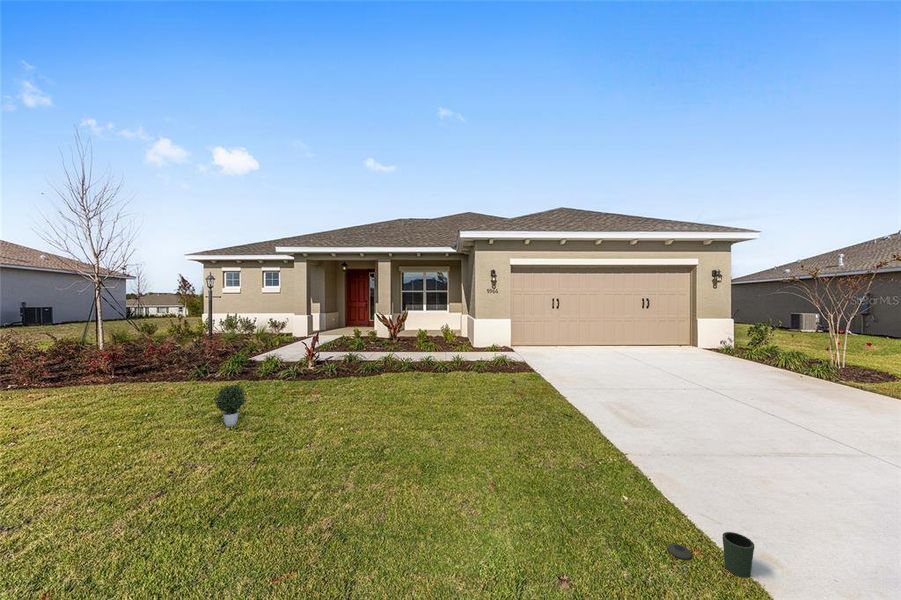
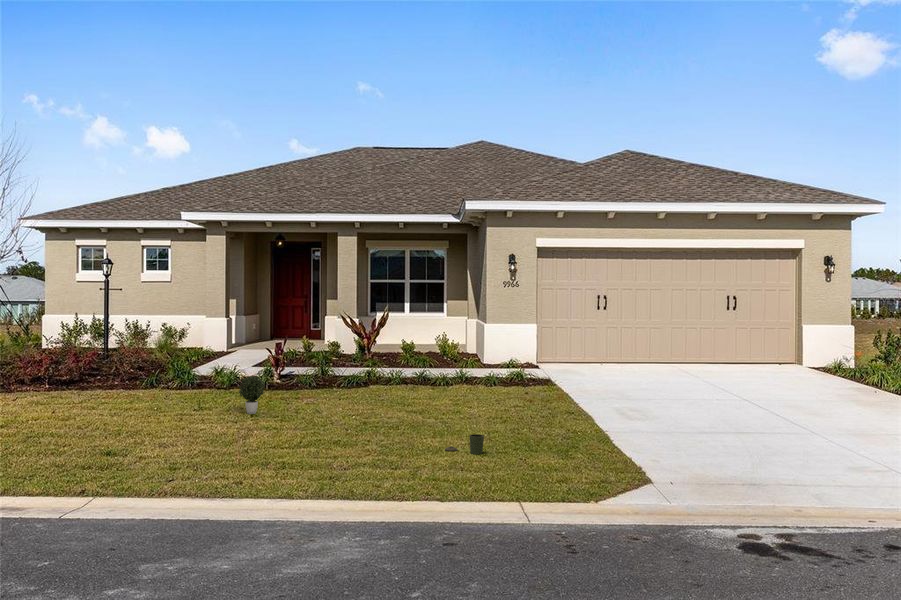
trash can: present [667,532,754,577] -> present [445,434,484,454]

